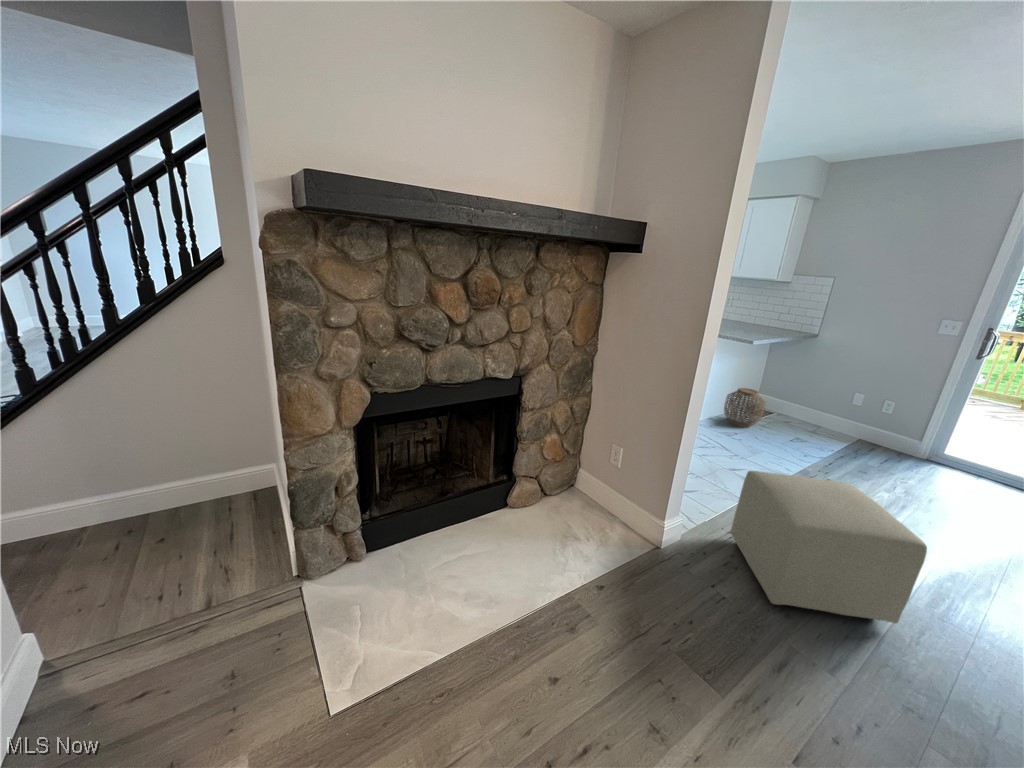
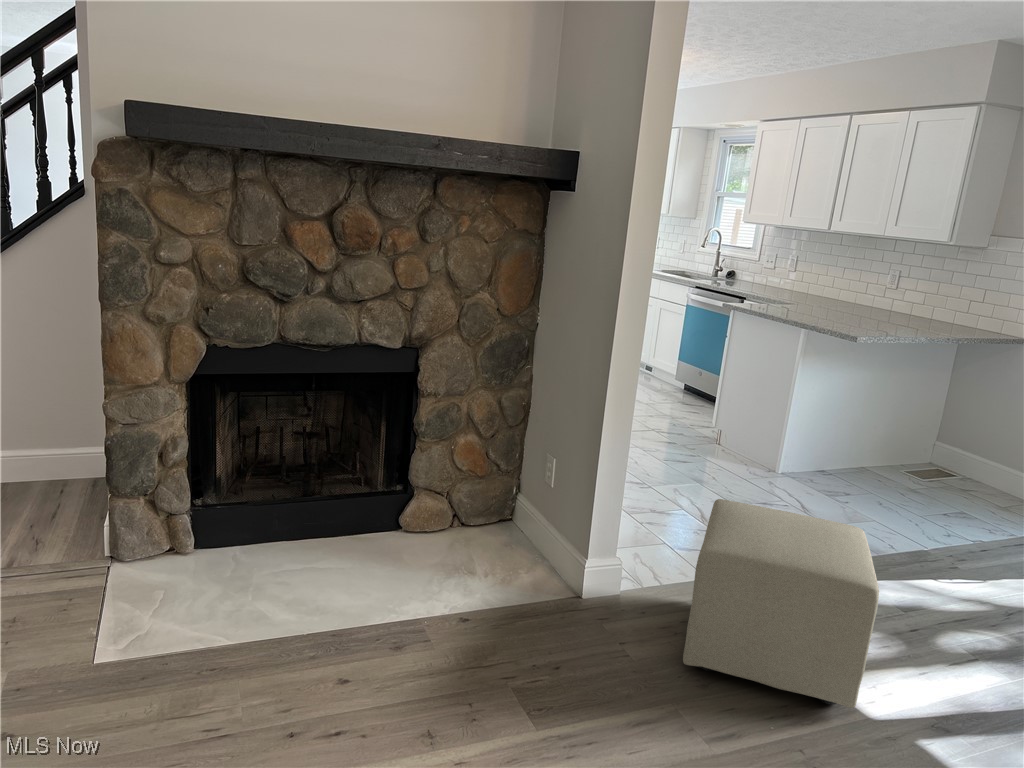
woven basket: present [724,388,766,427] -> none [840,422,908,488]

